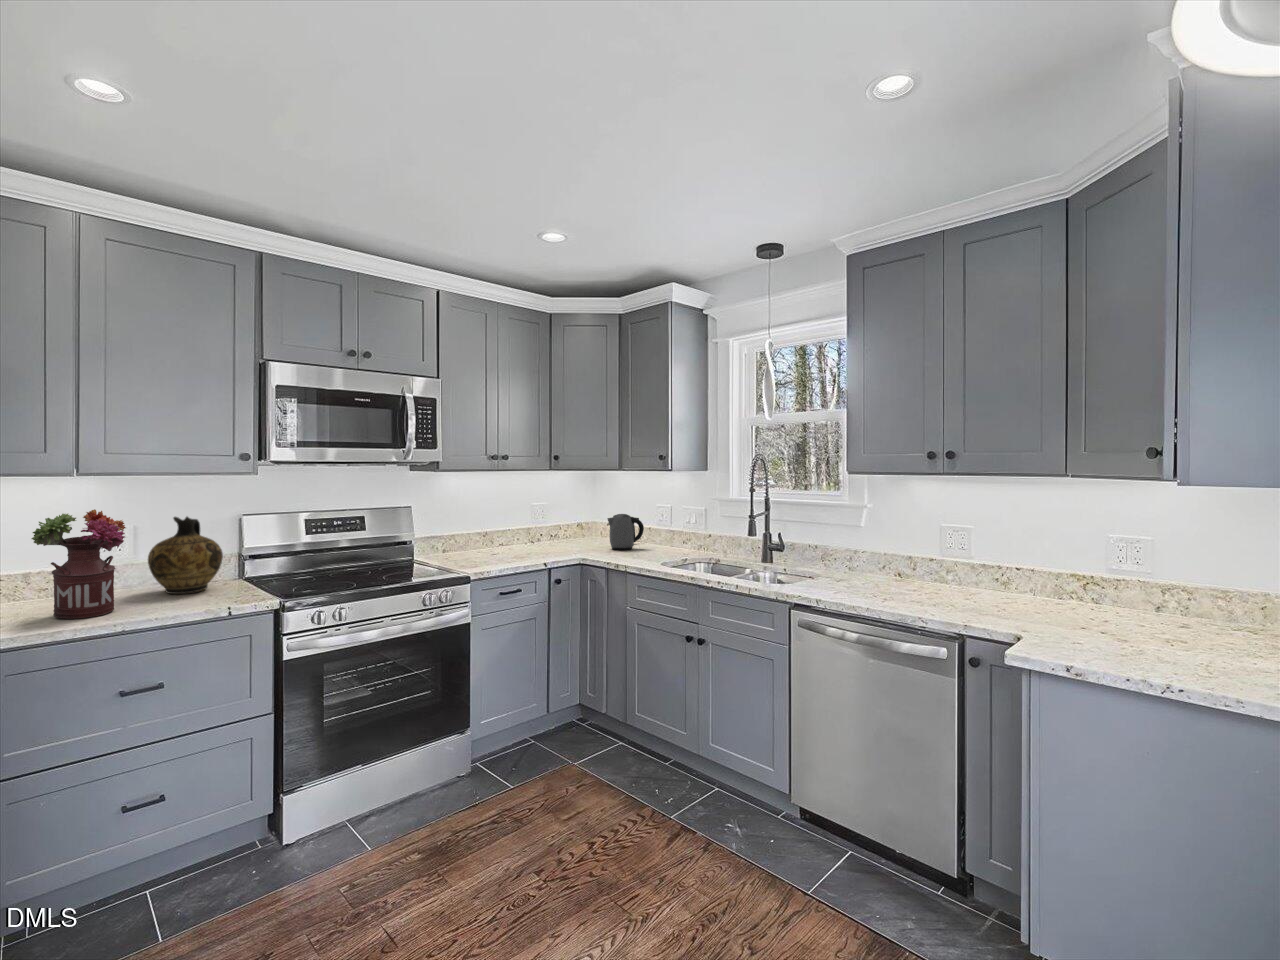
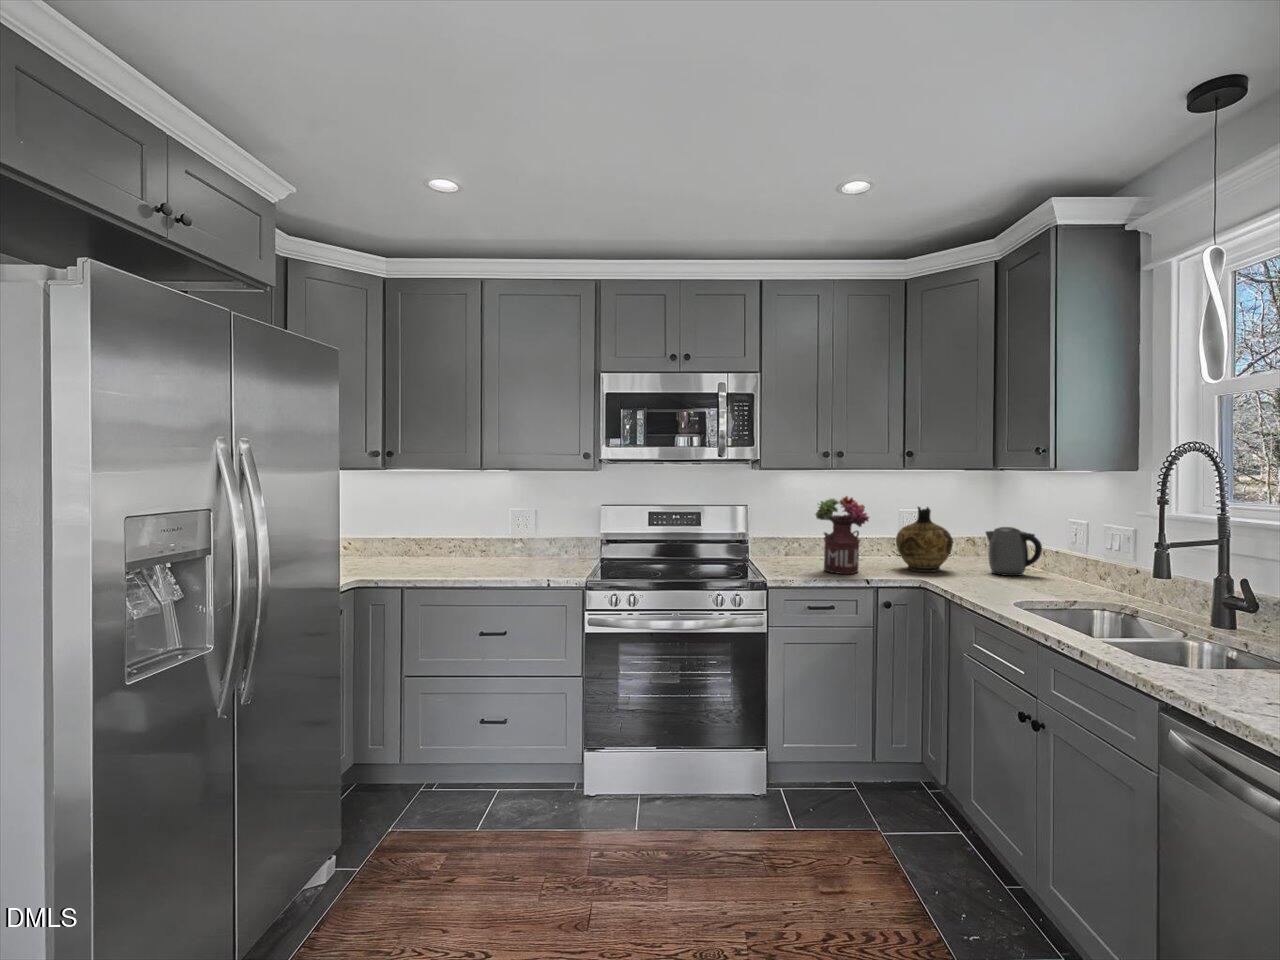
flower arrangement: present [31,509,126,619] -> present [815,496,869,574]
ceramic jug: present [148,517,223,594] -> present [896,507,953,572]

